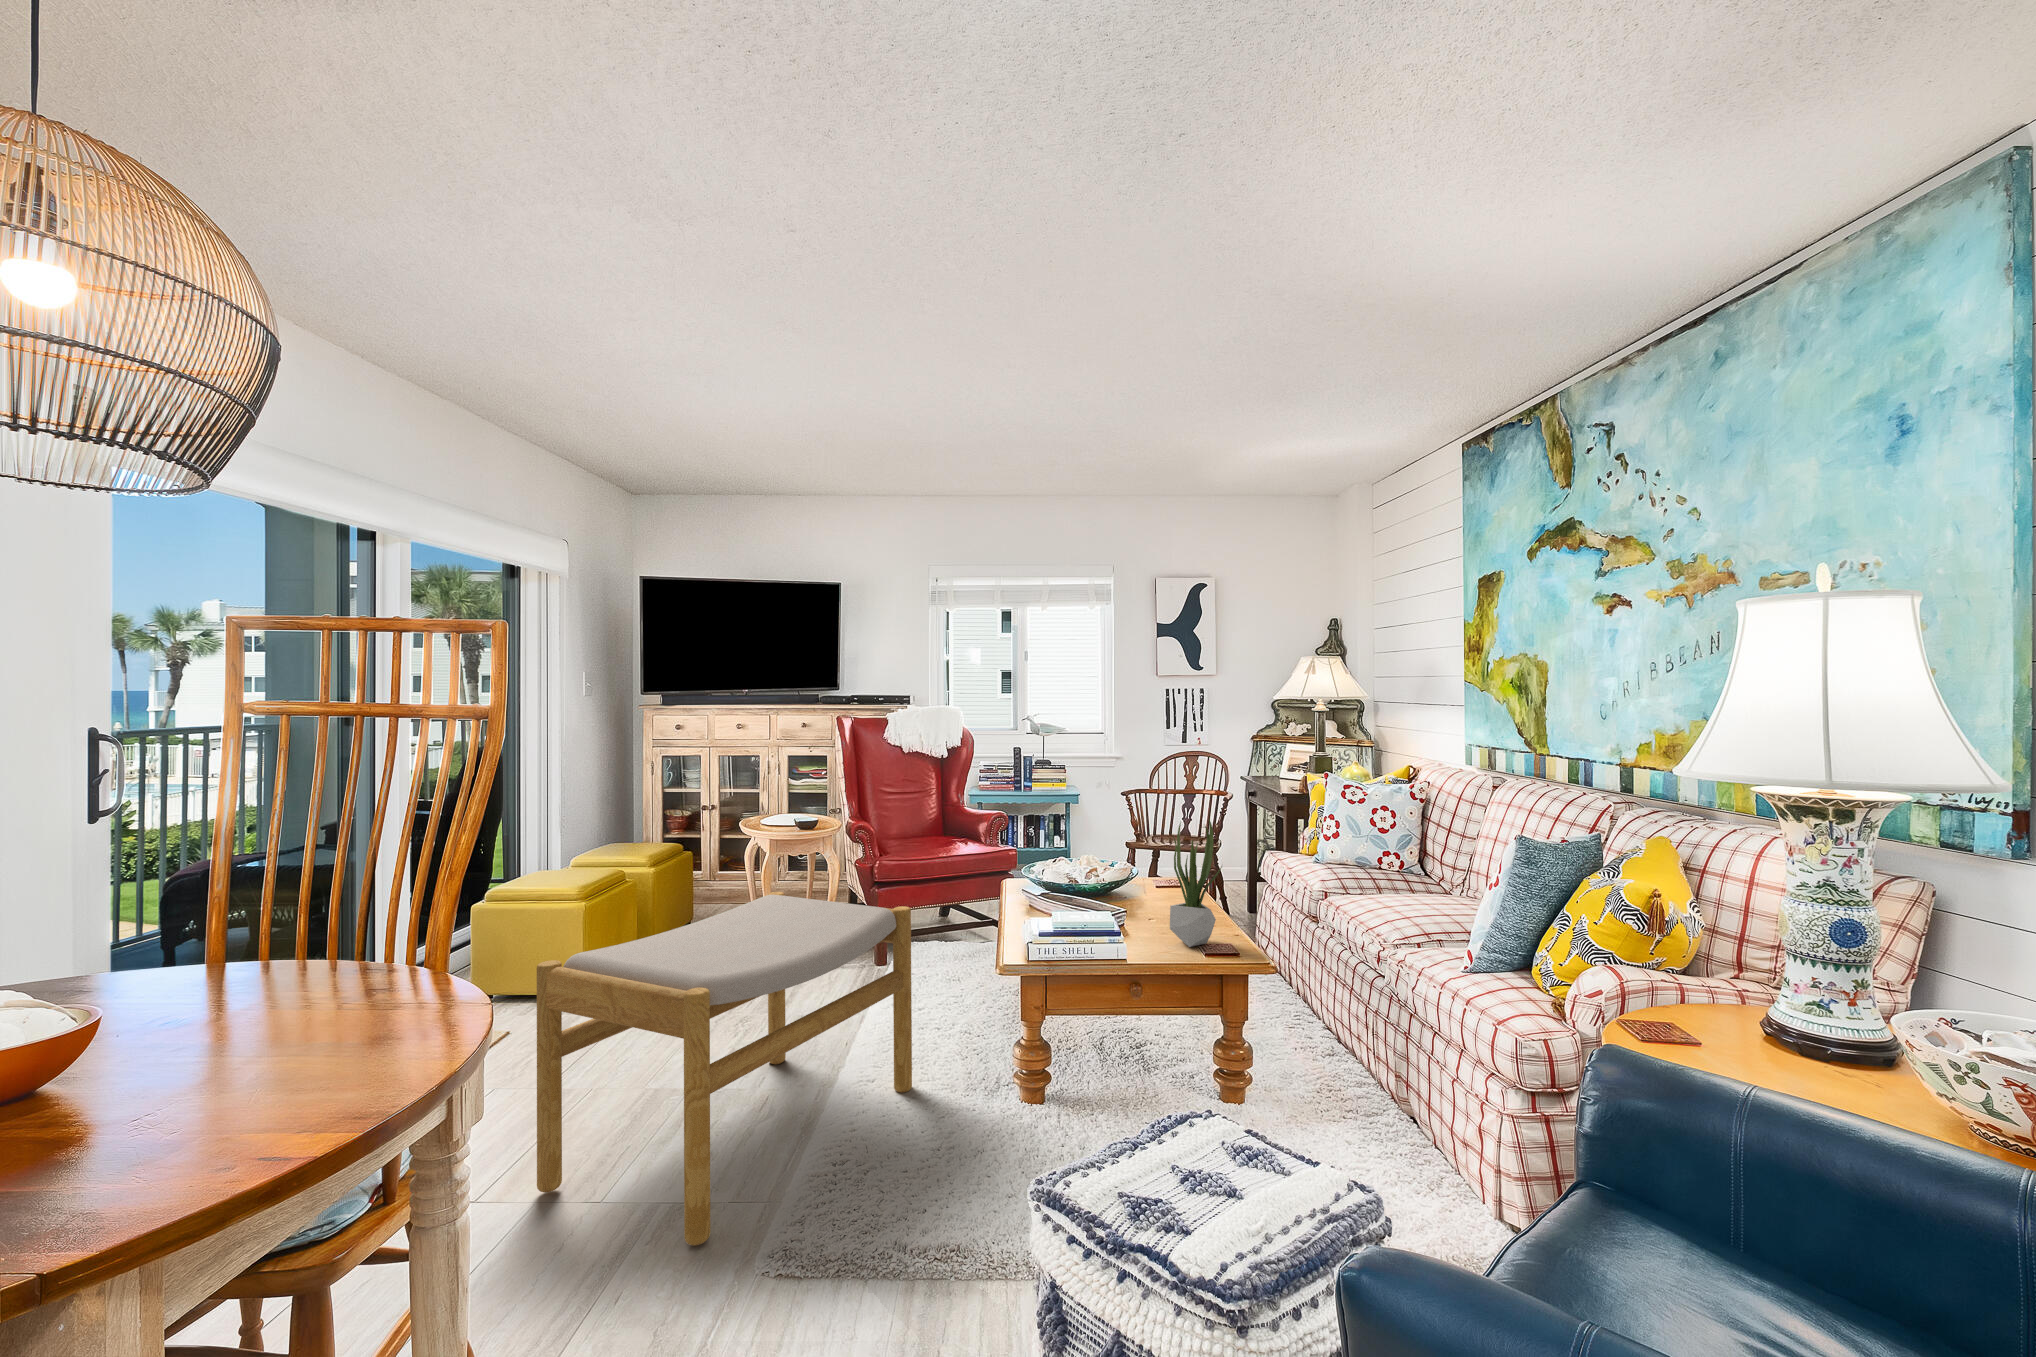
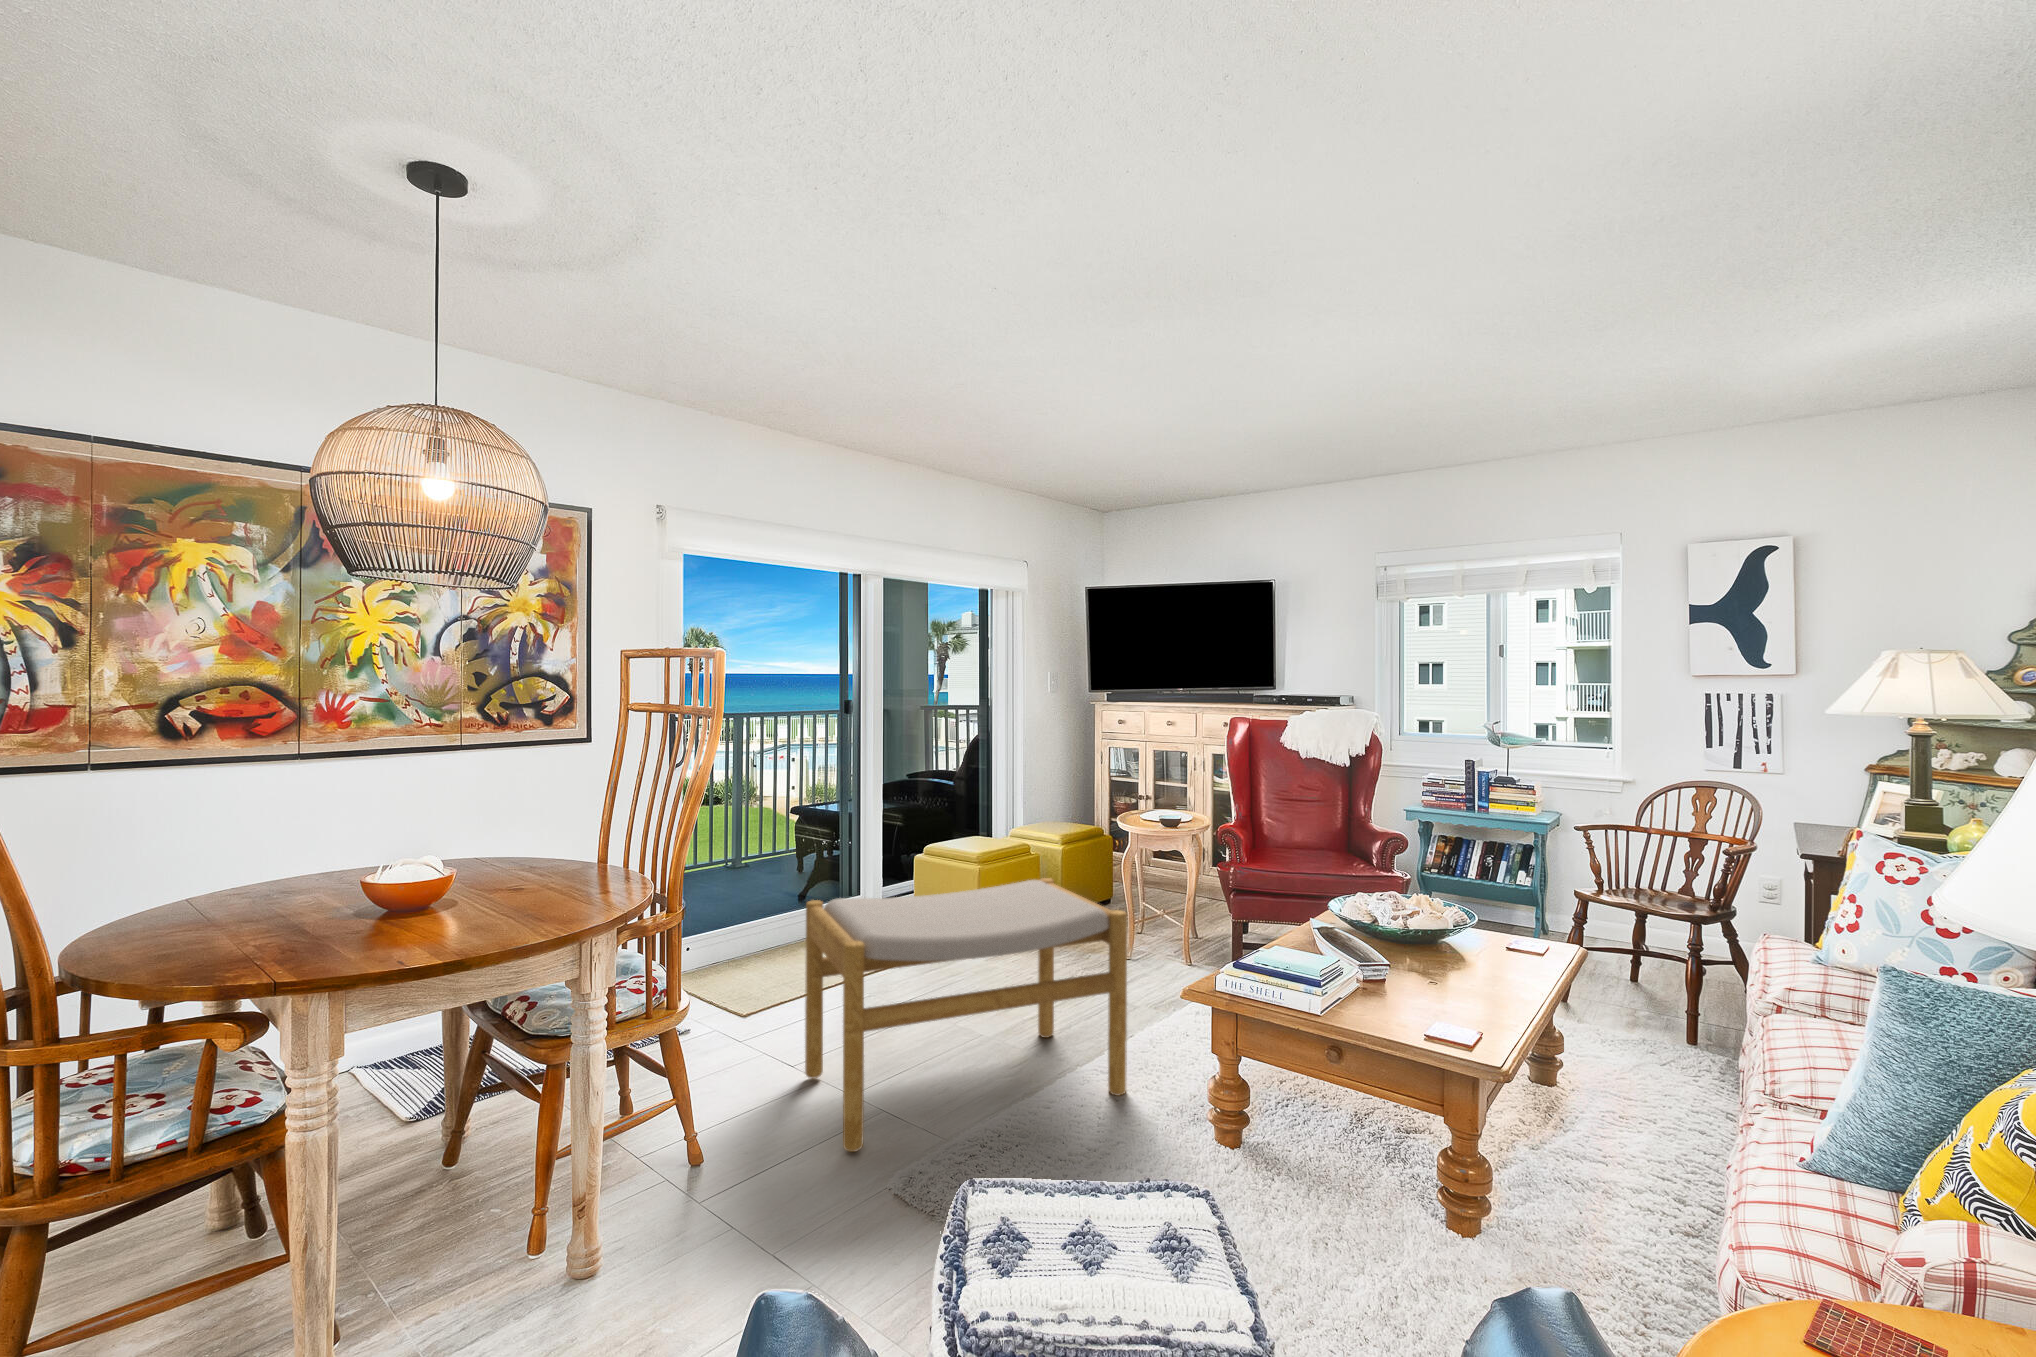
potted plant: present [1170,819,1222,947] -> none [1409,866,1481,1026]

